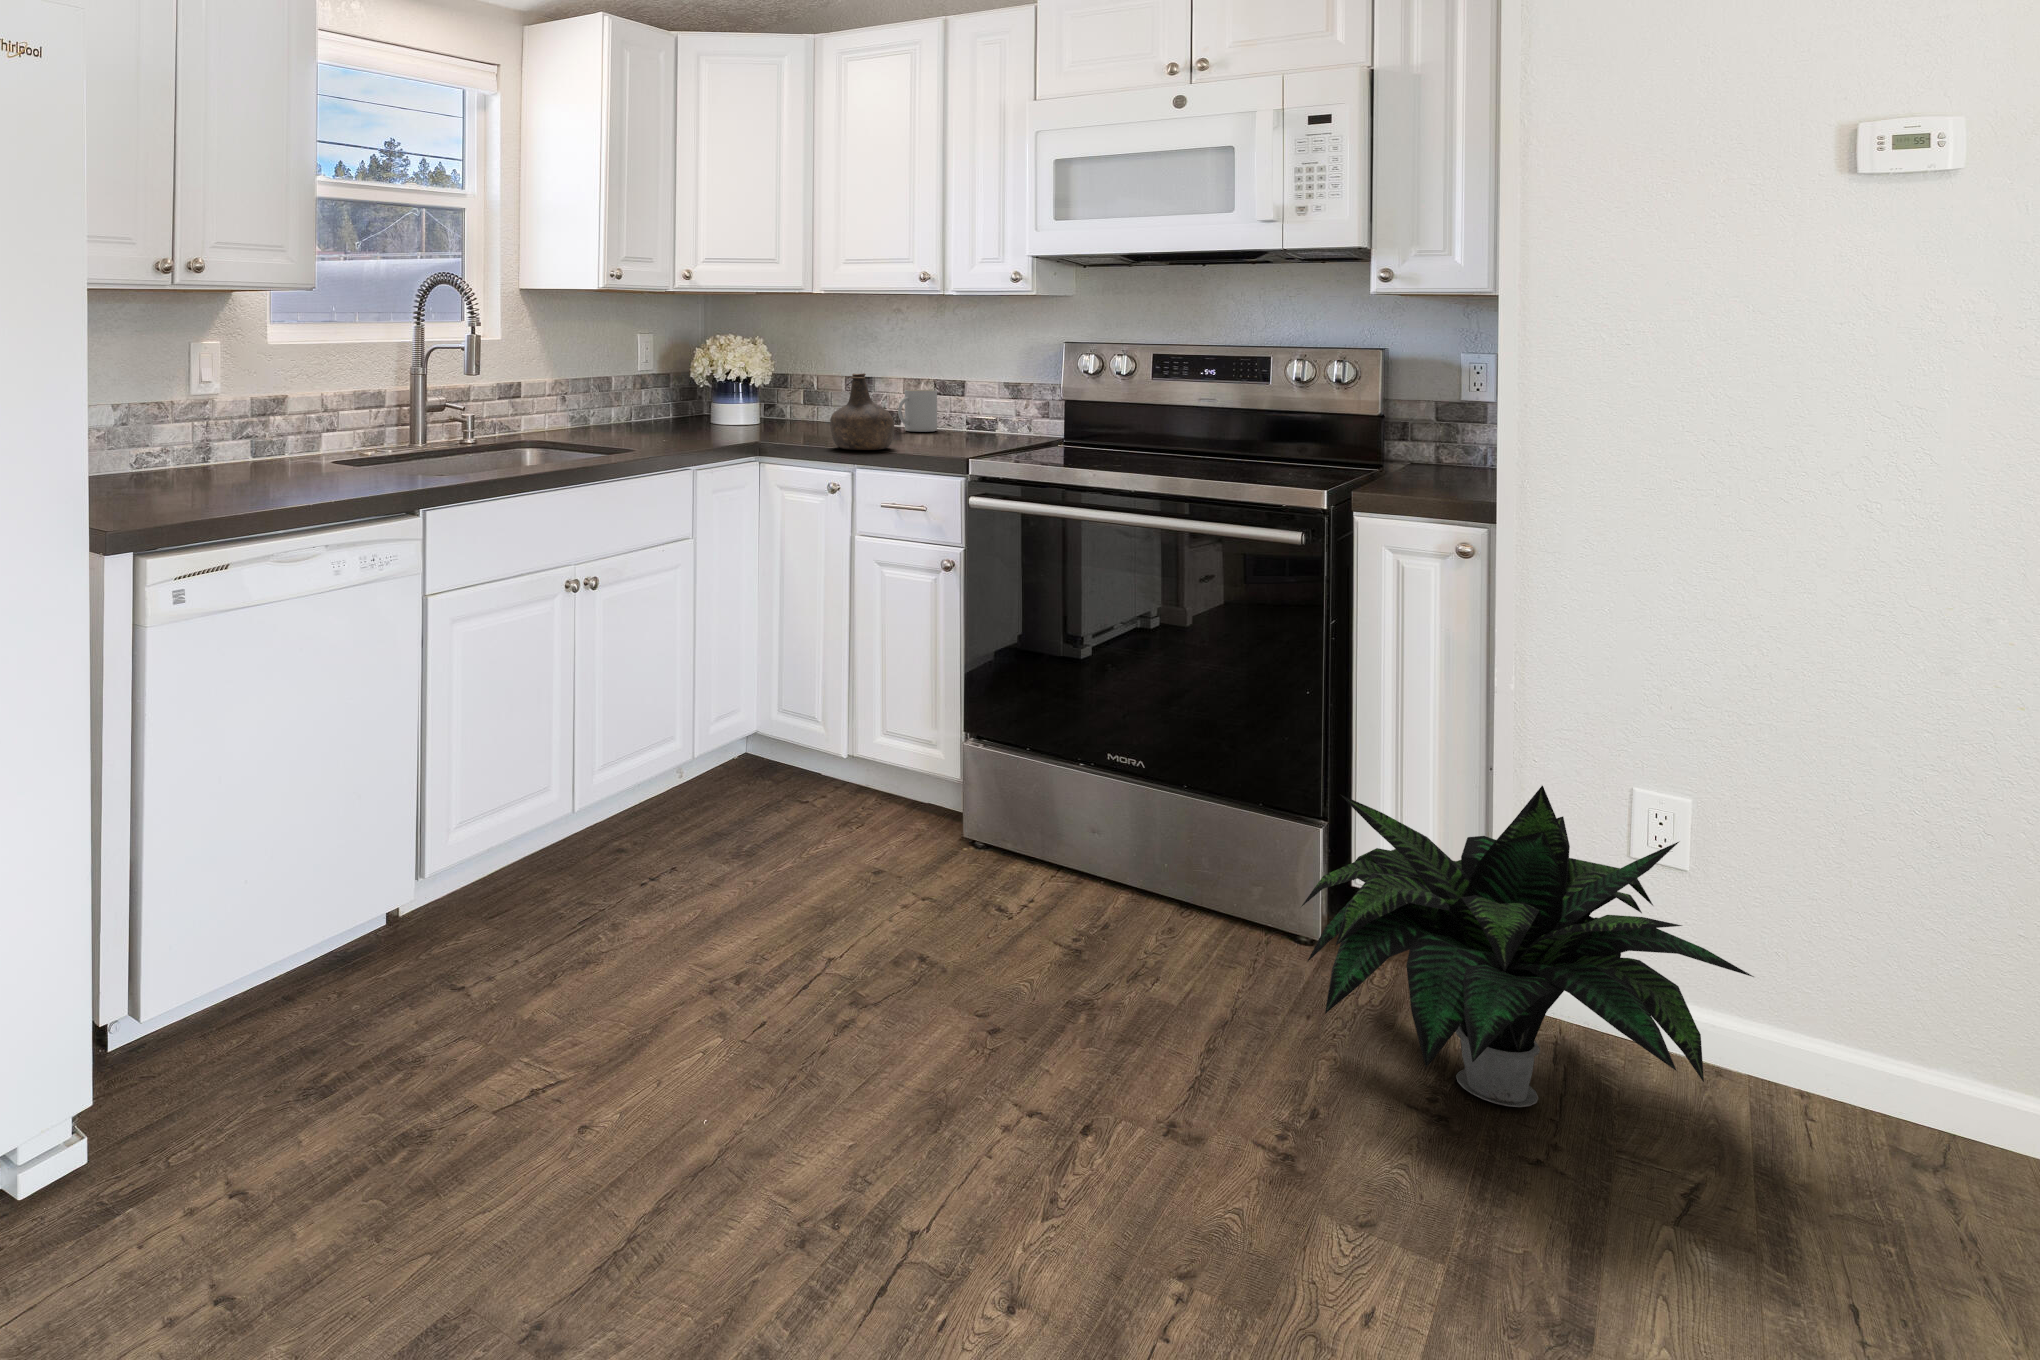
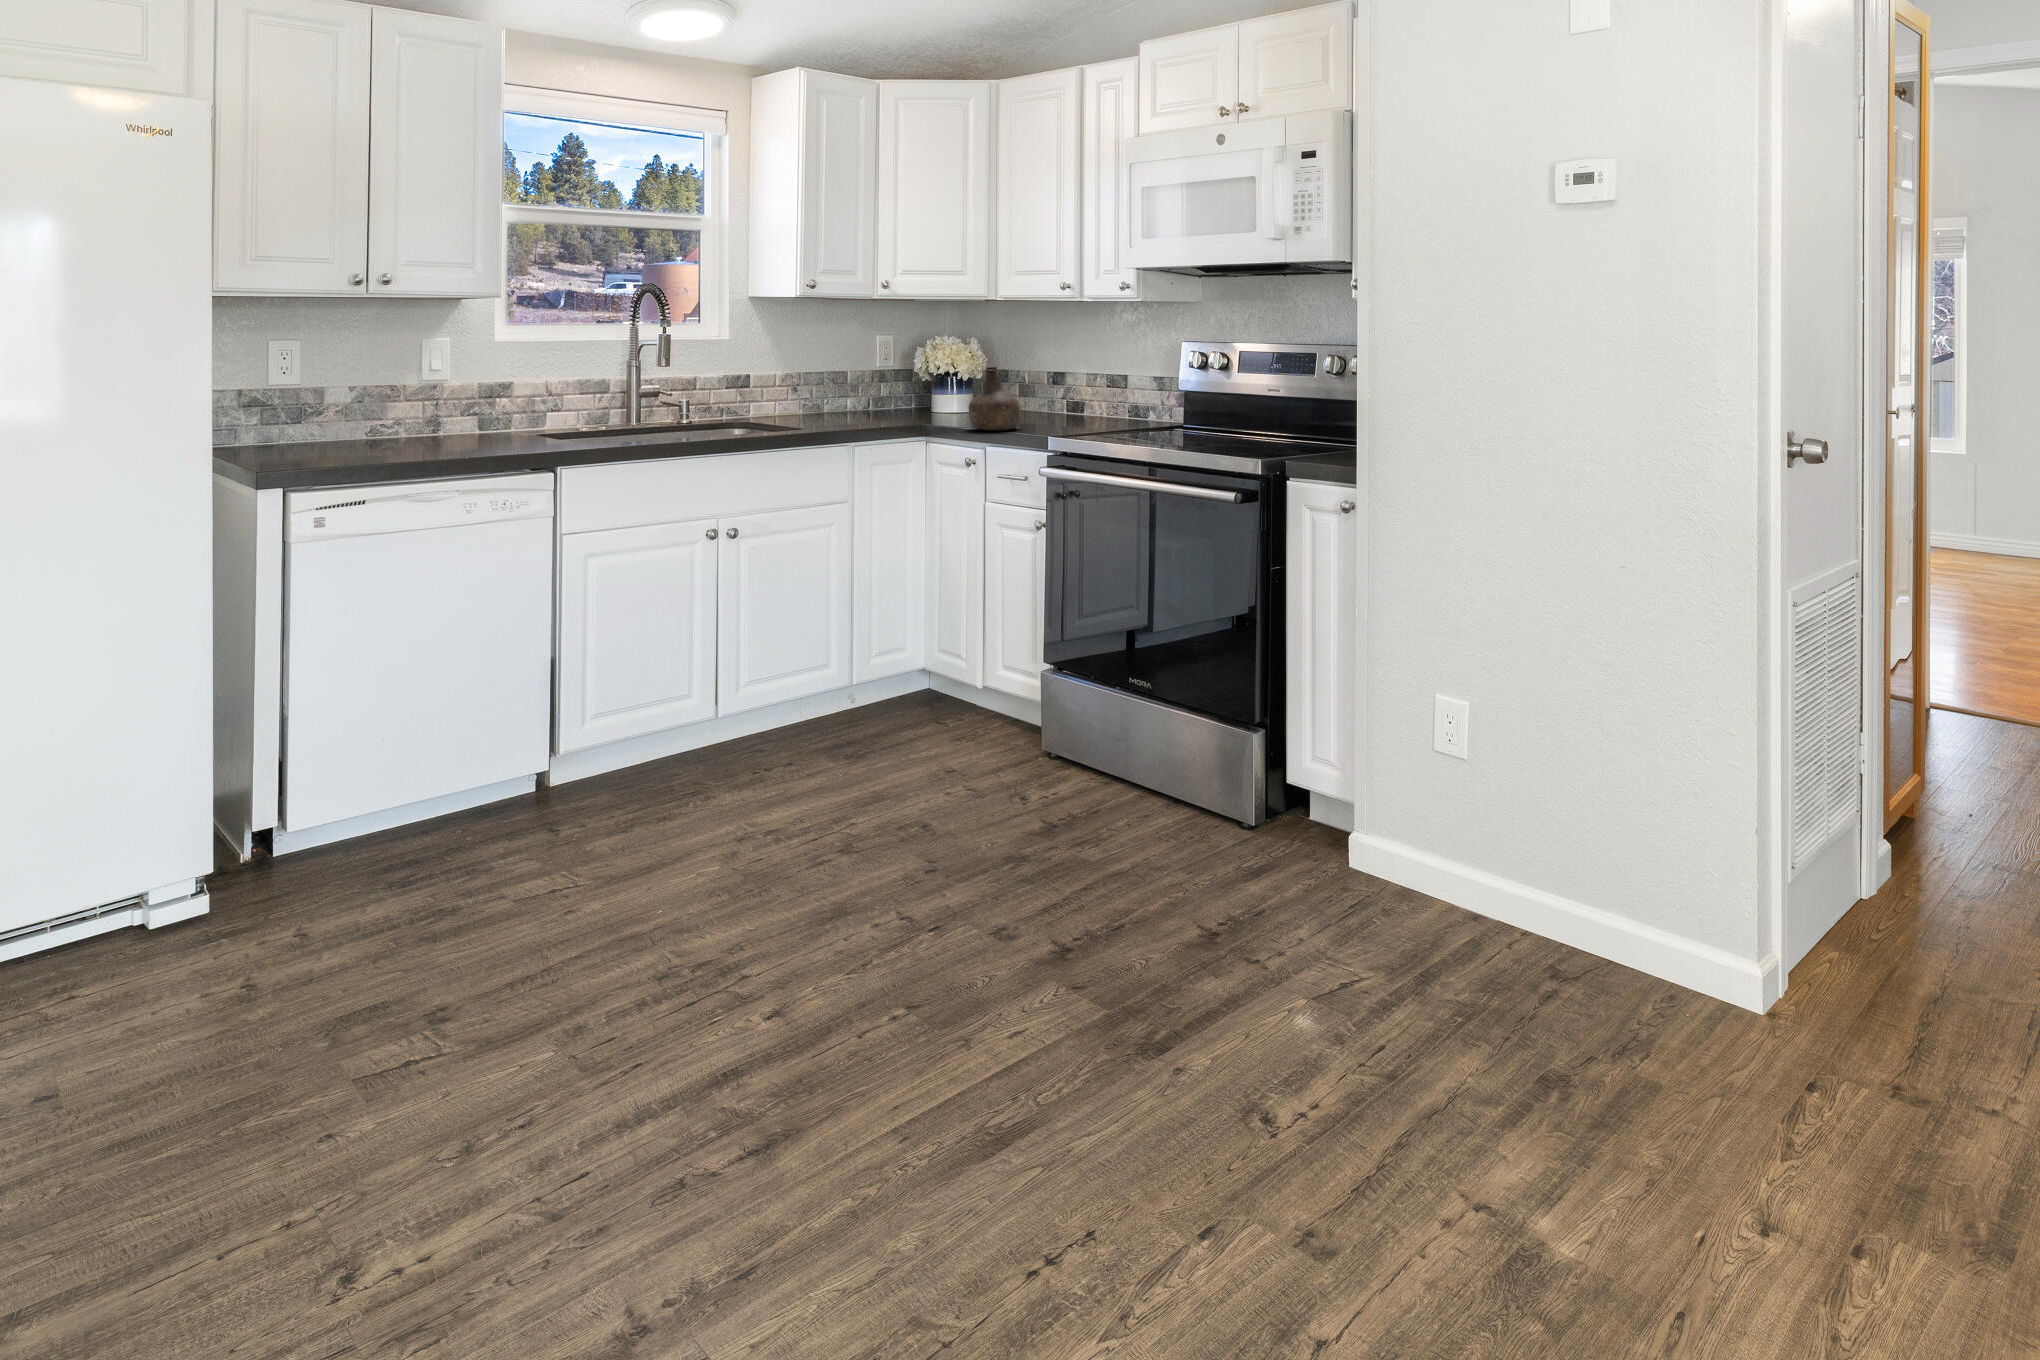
mug: present [898,390,937,432] -> none [1063,382,1100,417]
potted plant: present [1301,786,1754,1107] -> none [1144,684,1459,932]

